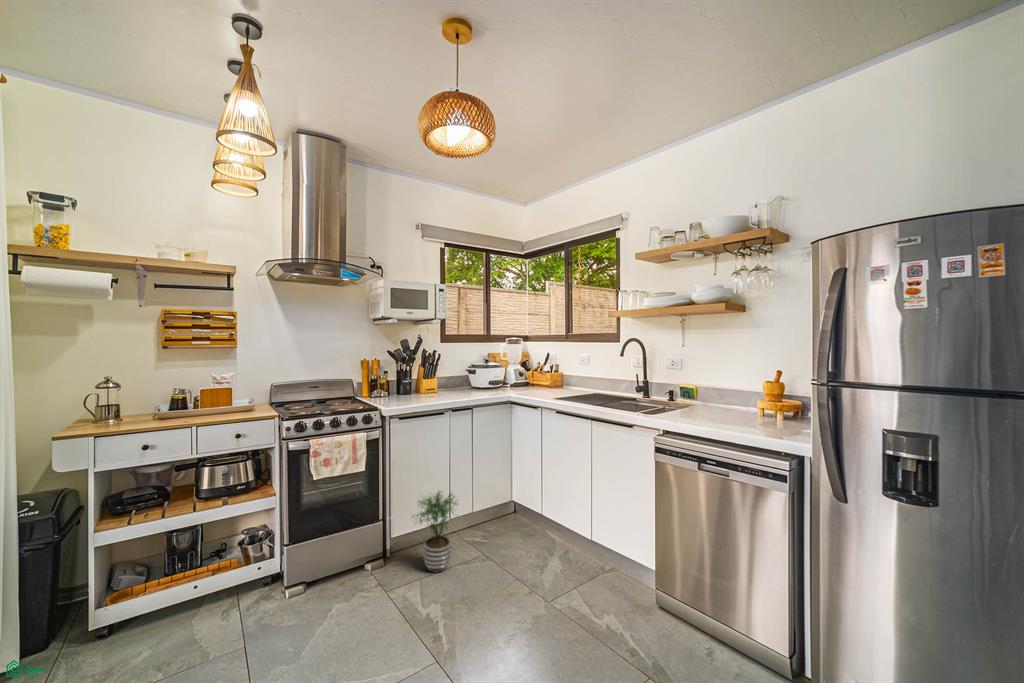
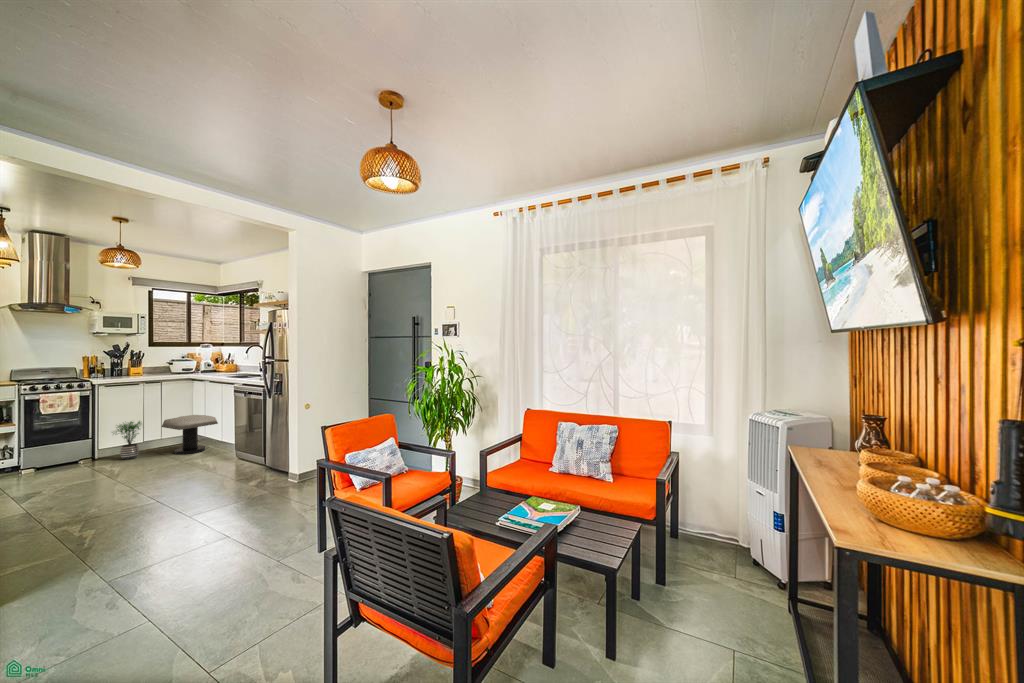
stool: none [481,478,576,573] -> present [162,415,218,455]

